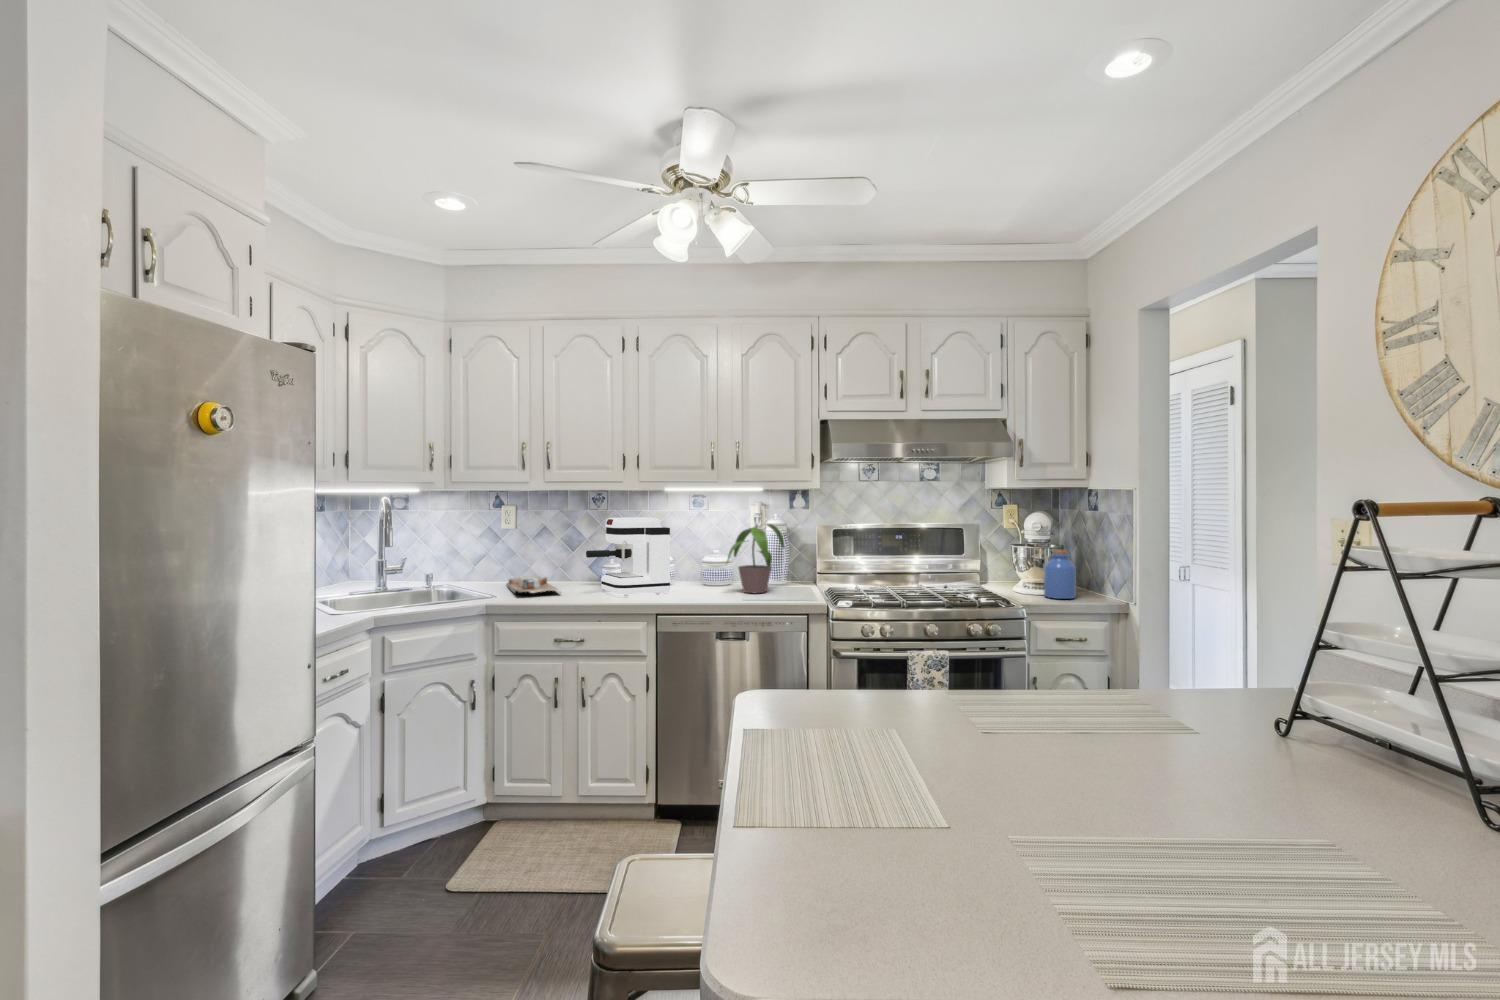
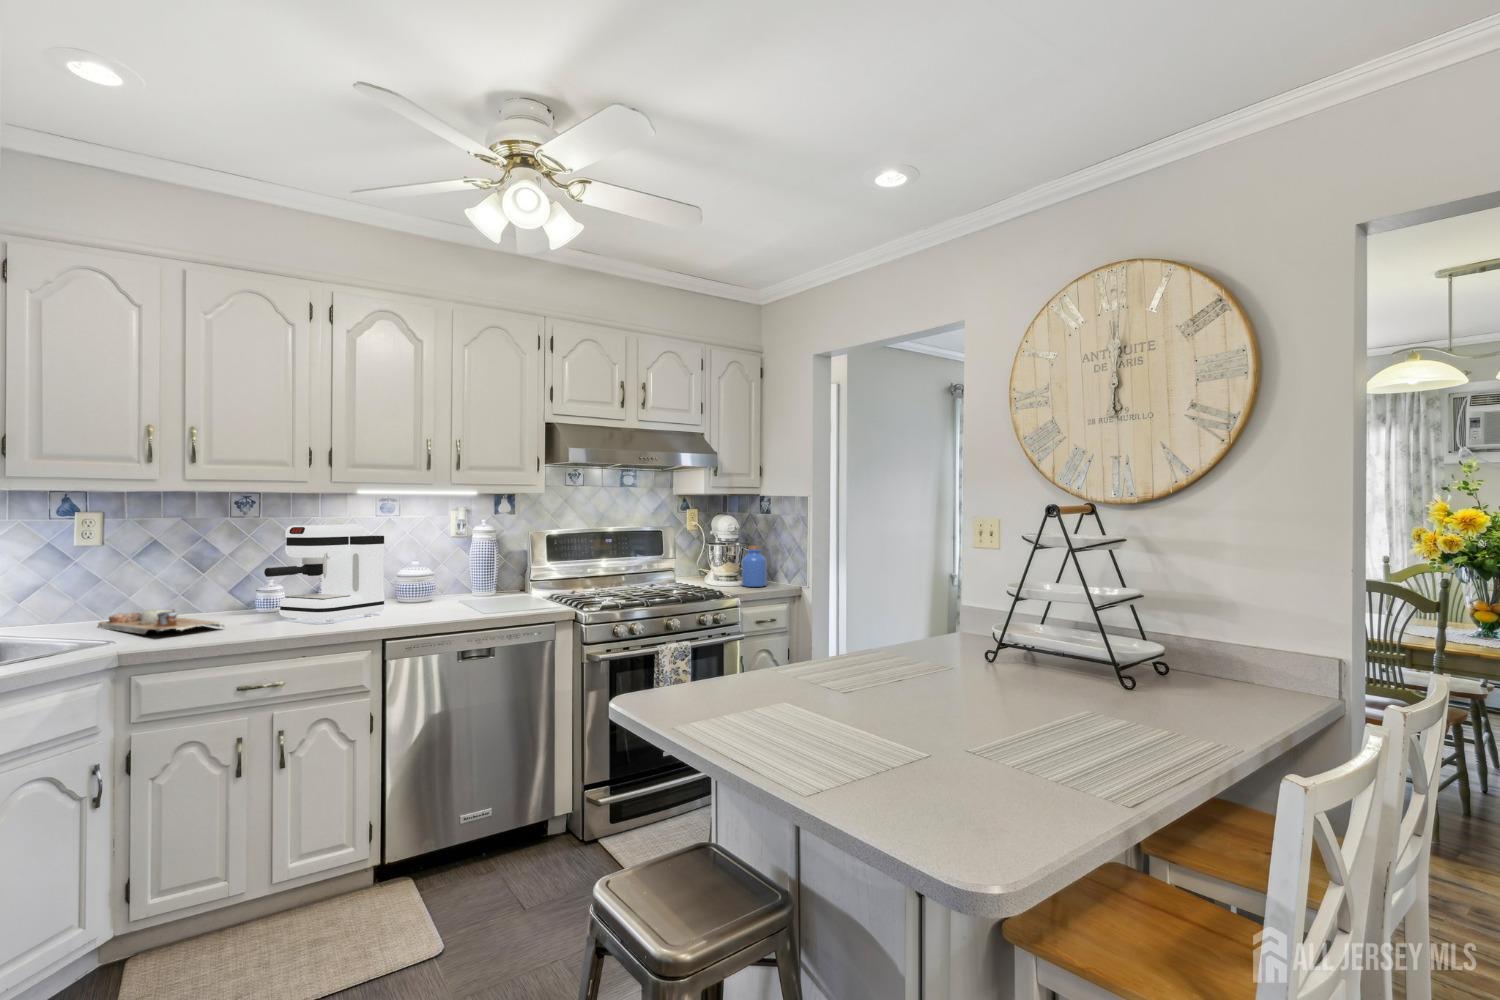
potted plant: present [727,524,784,593] -> none [437,528,523,605]

